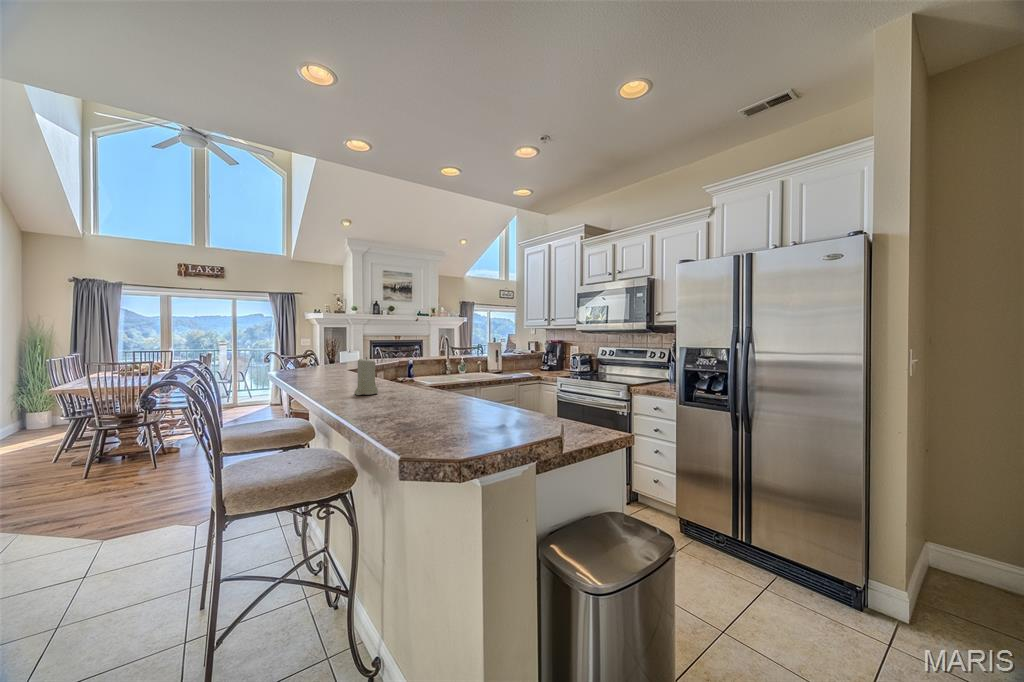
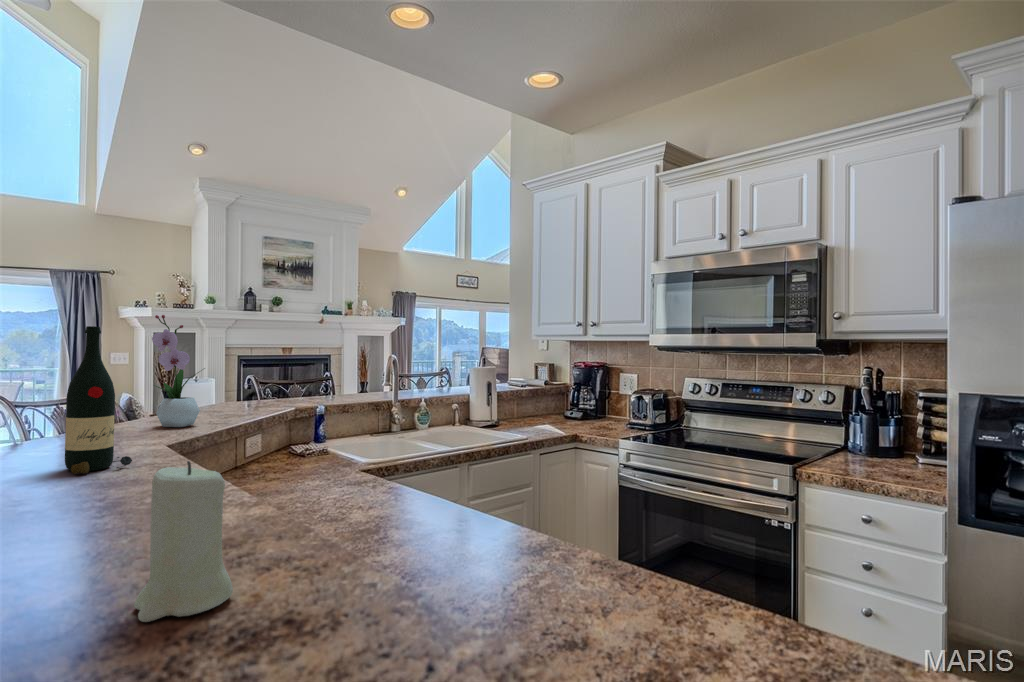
flower arrangement: none [339,318,360,366] -> present [152,315,205,427]
wine bottle: none [316,323,339,376] -> present [65,326,132,474]

